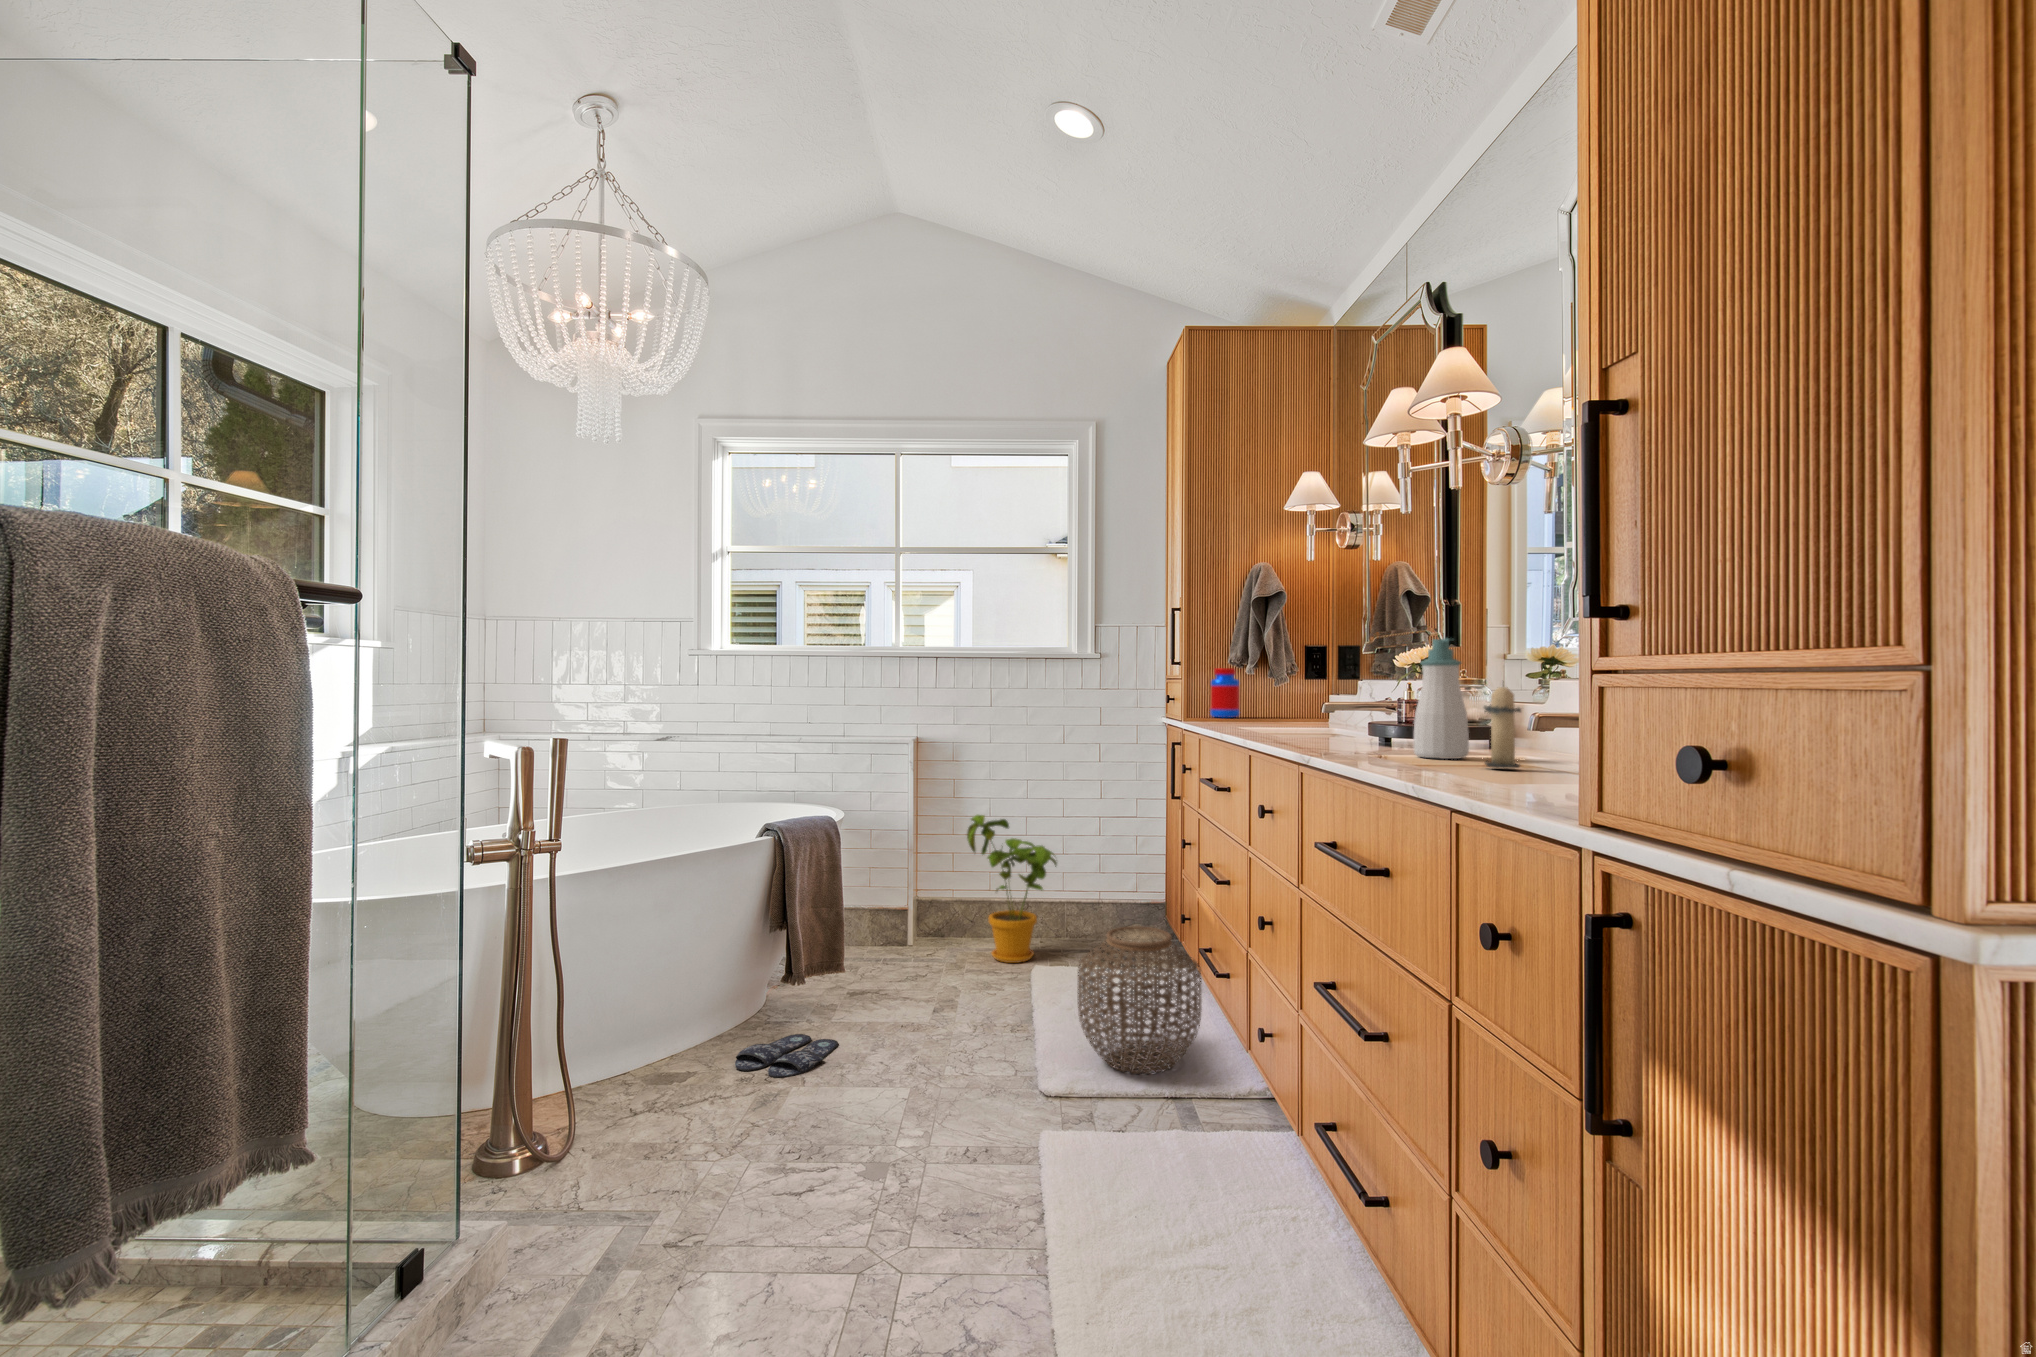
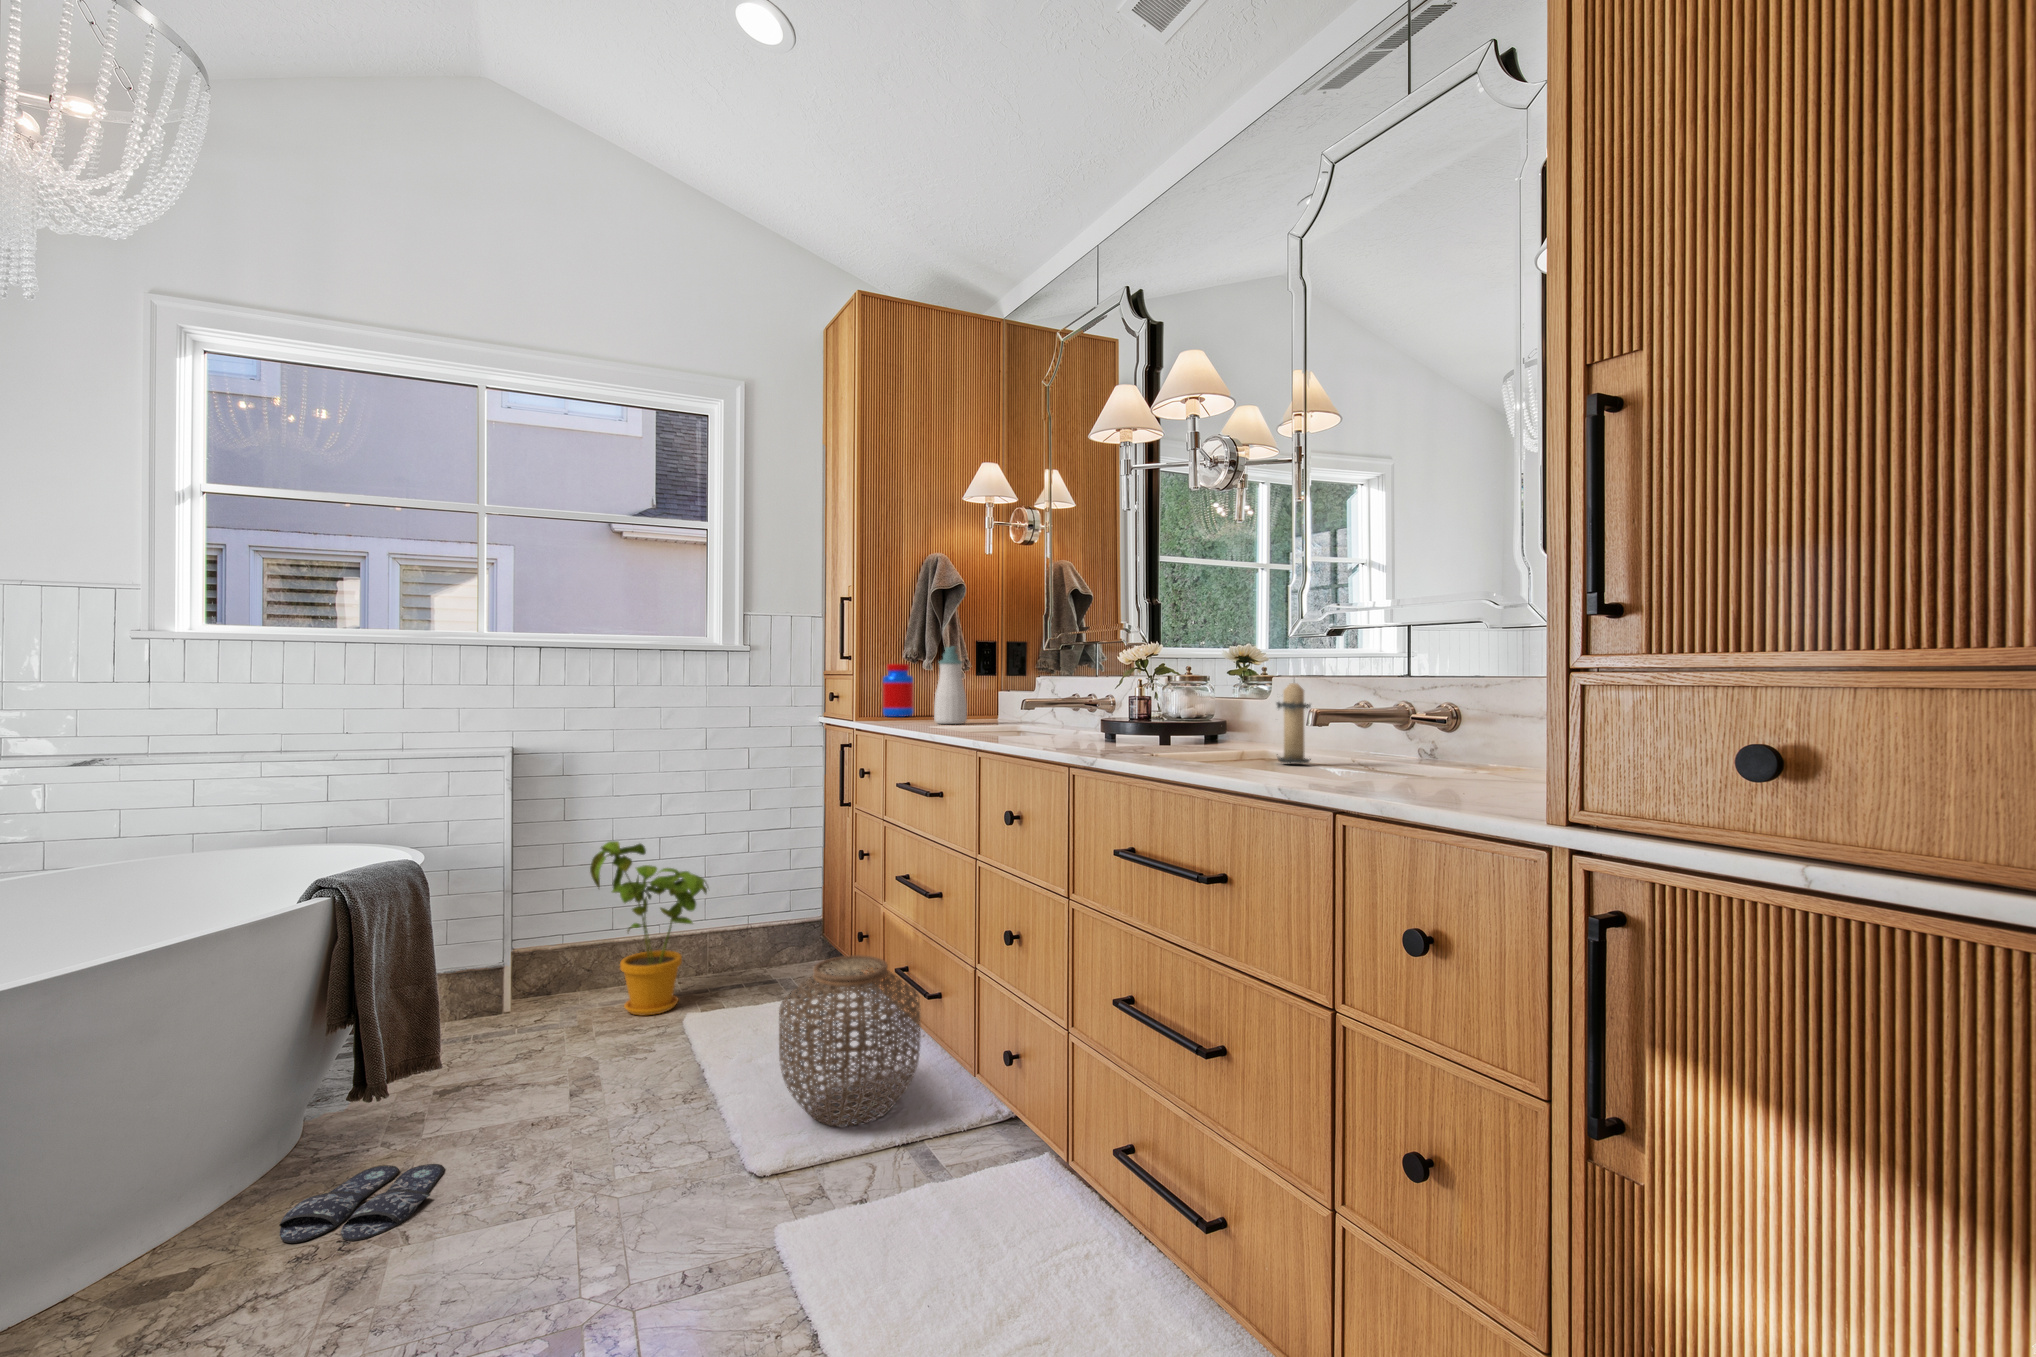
soap bottle: present [1414,638,1469,759] -> present [934,646,967,724]

